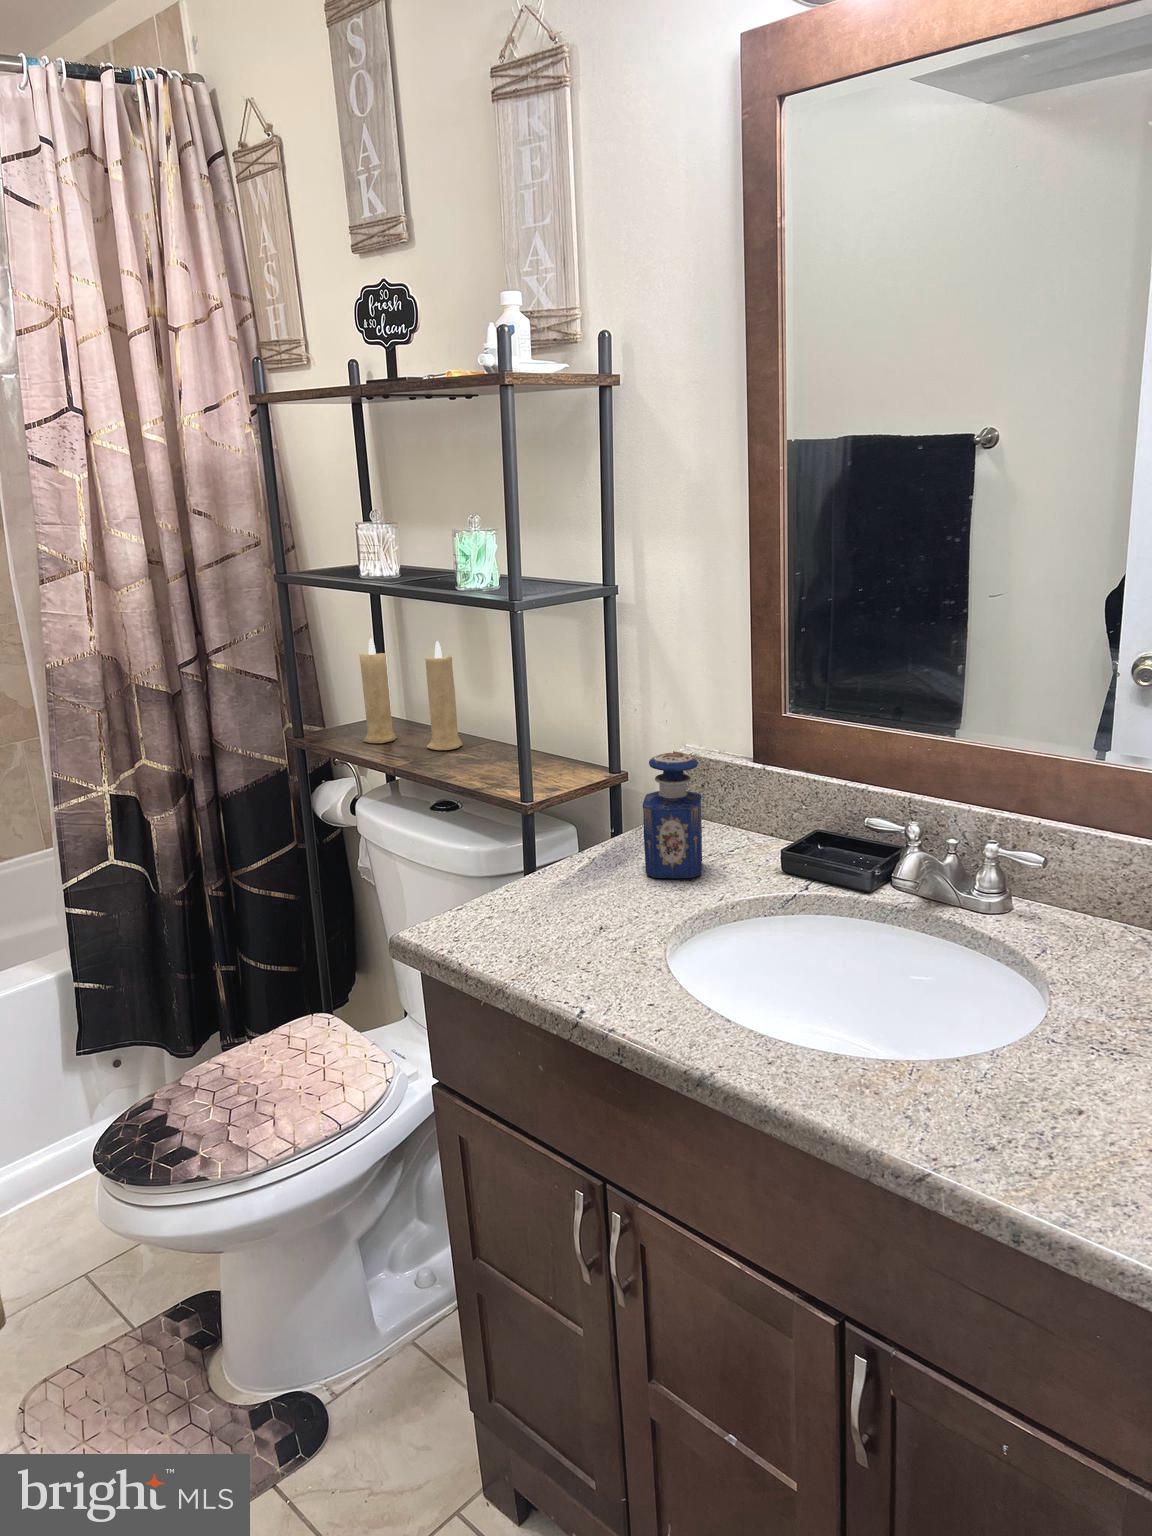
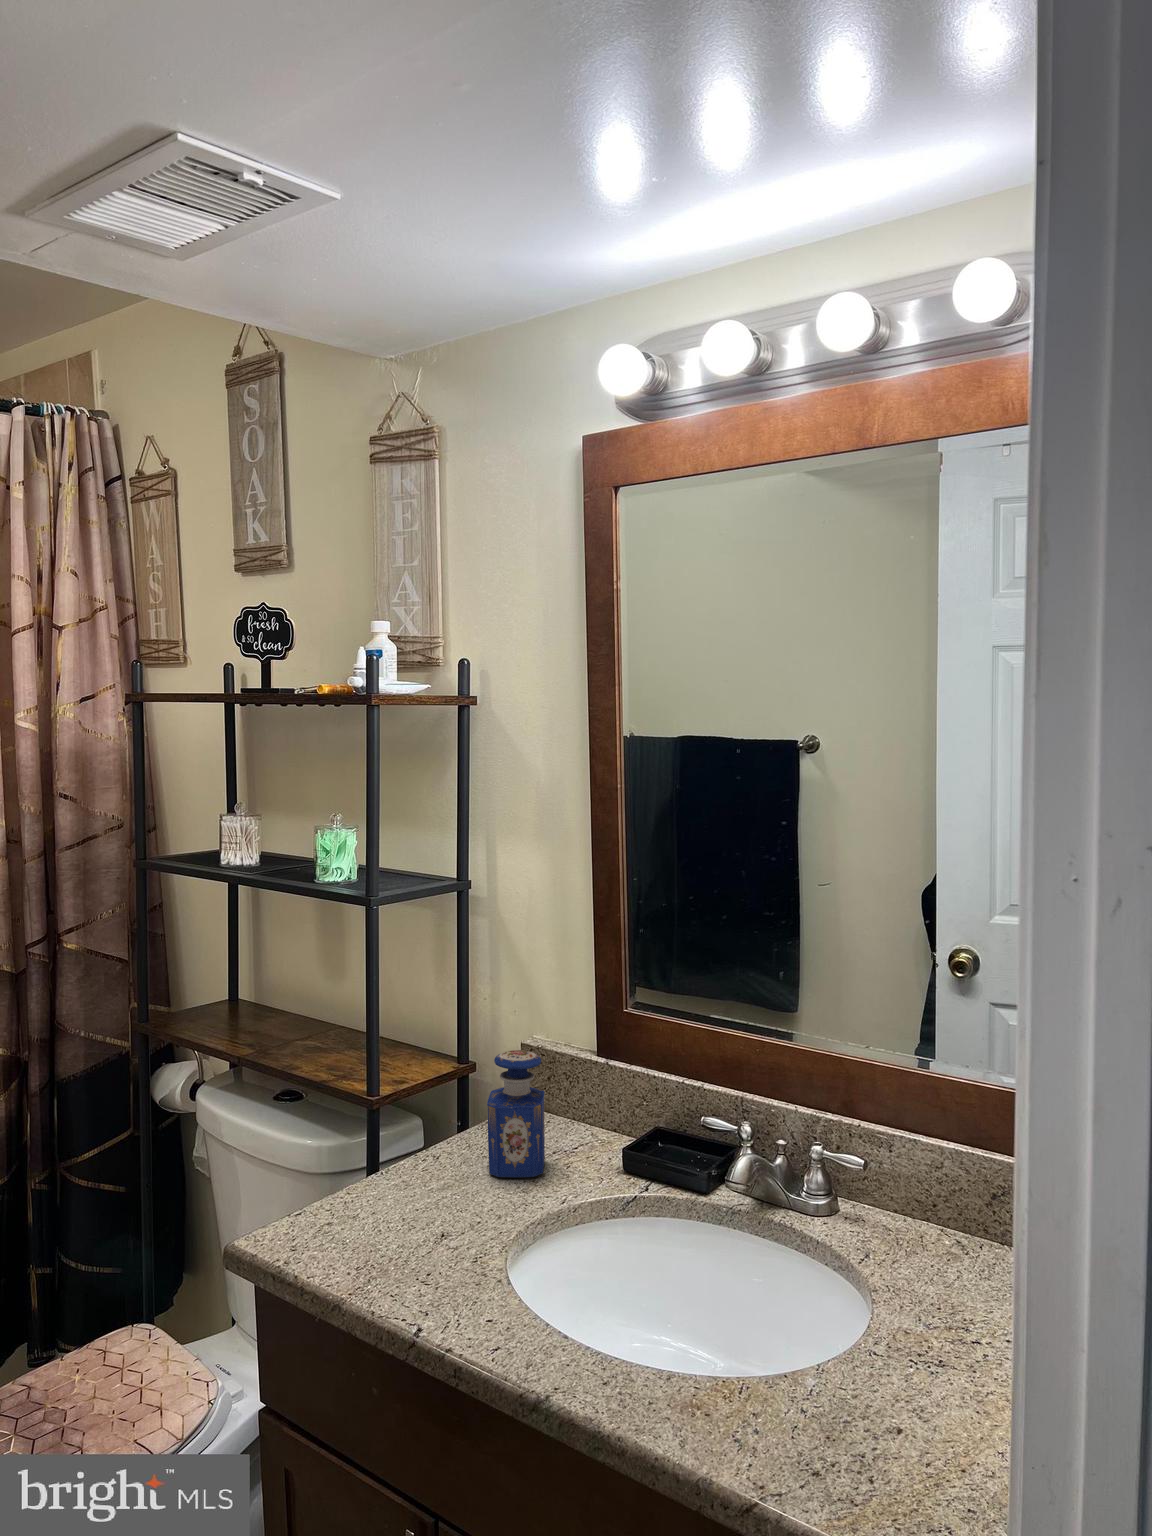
candle: present [359,638,463,750] -> none [211,919,313,1037]

